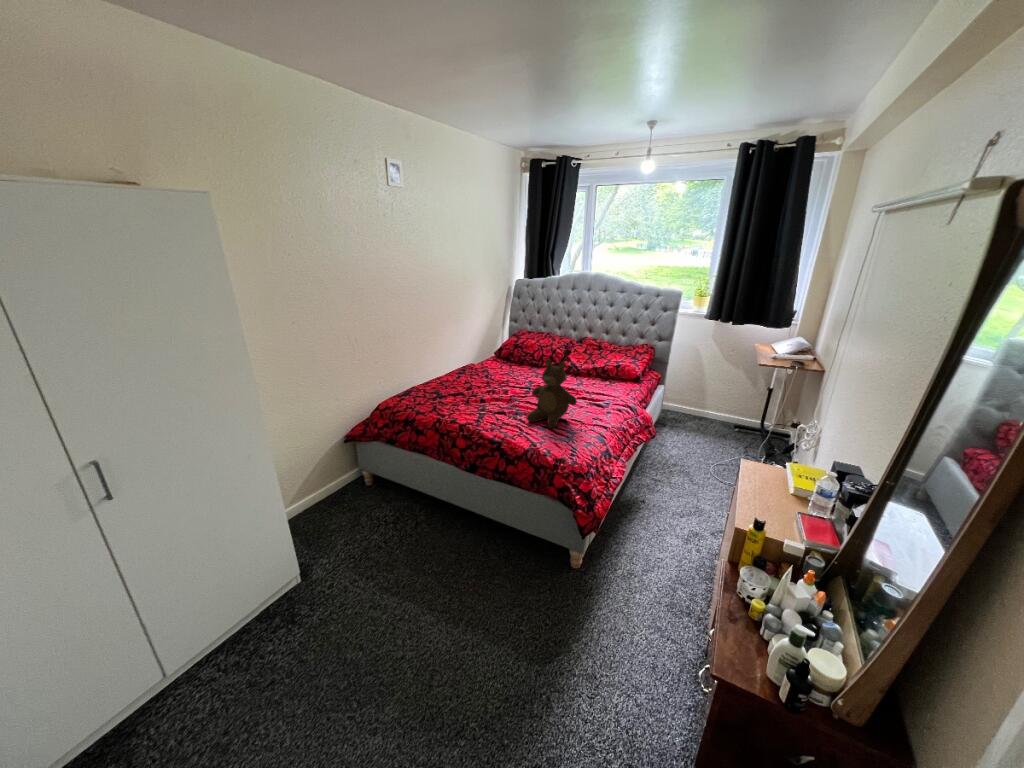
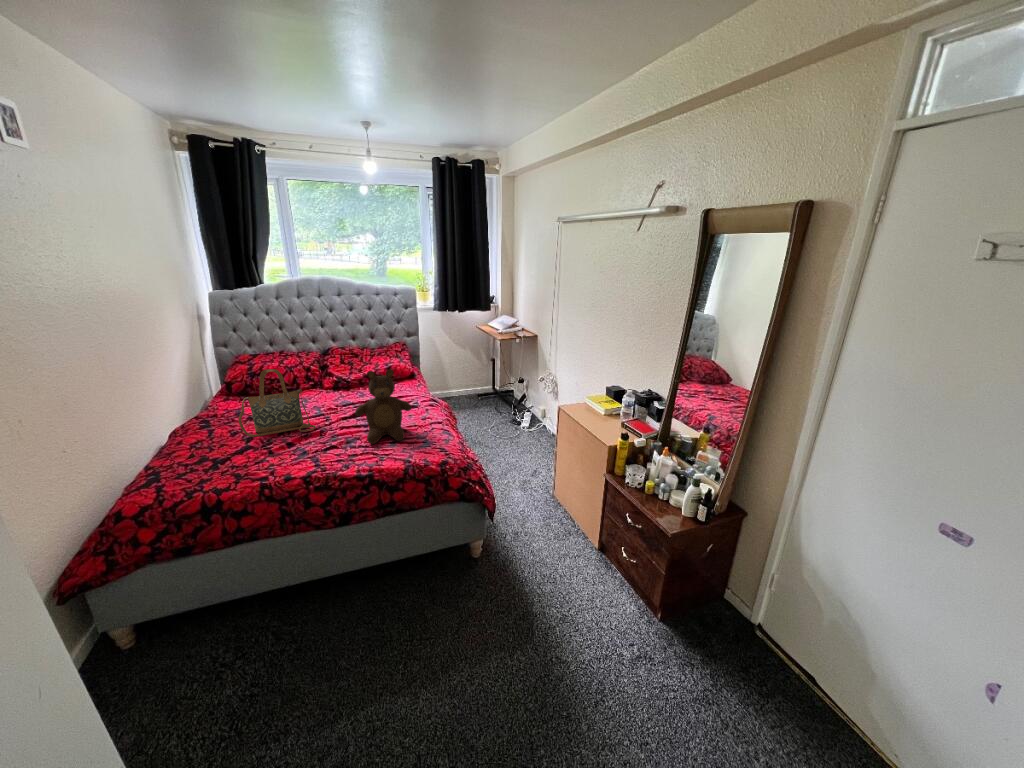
handbag: none [473,342,517,397] -> present [239,369,316,437]

